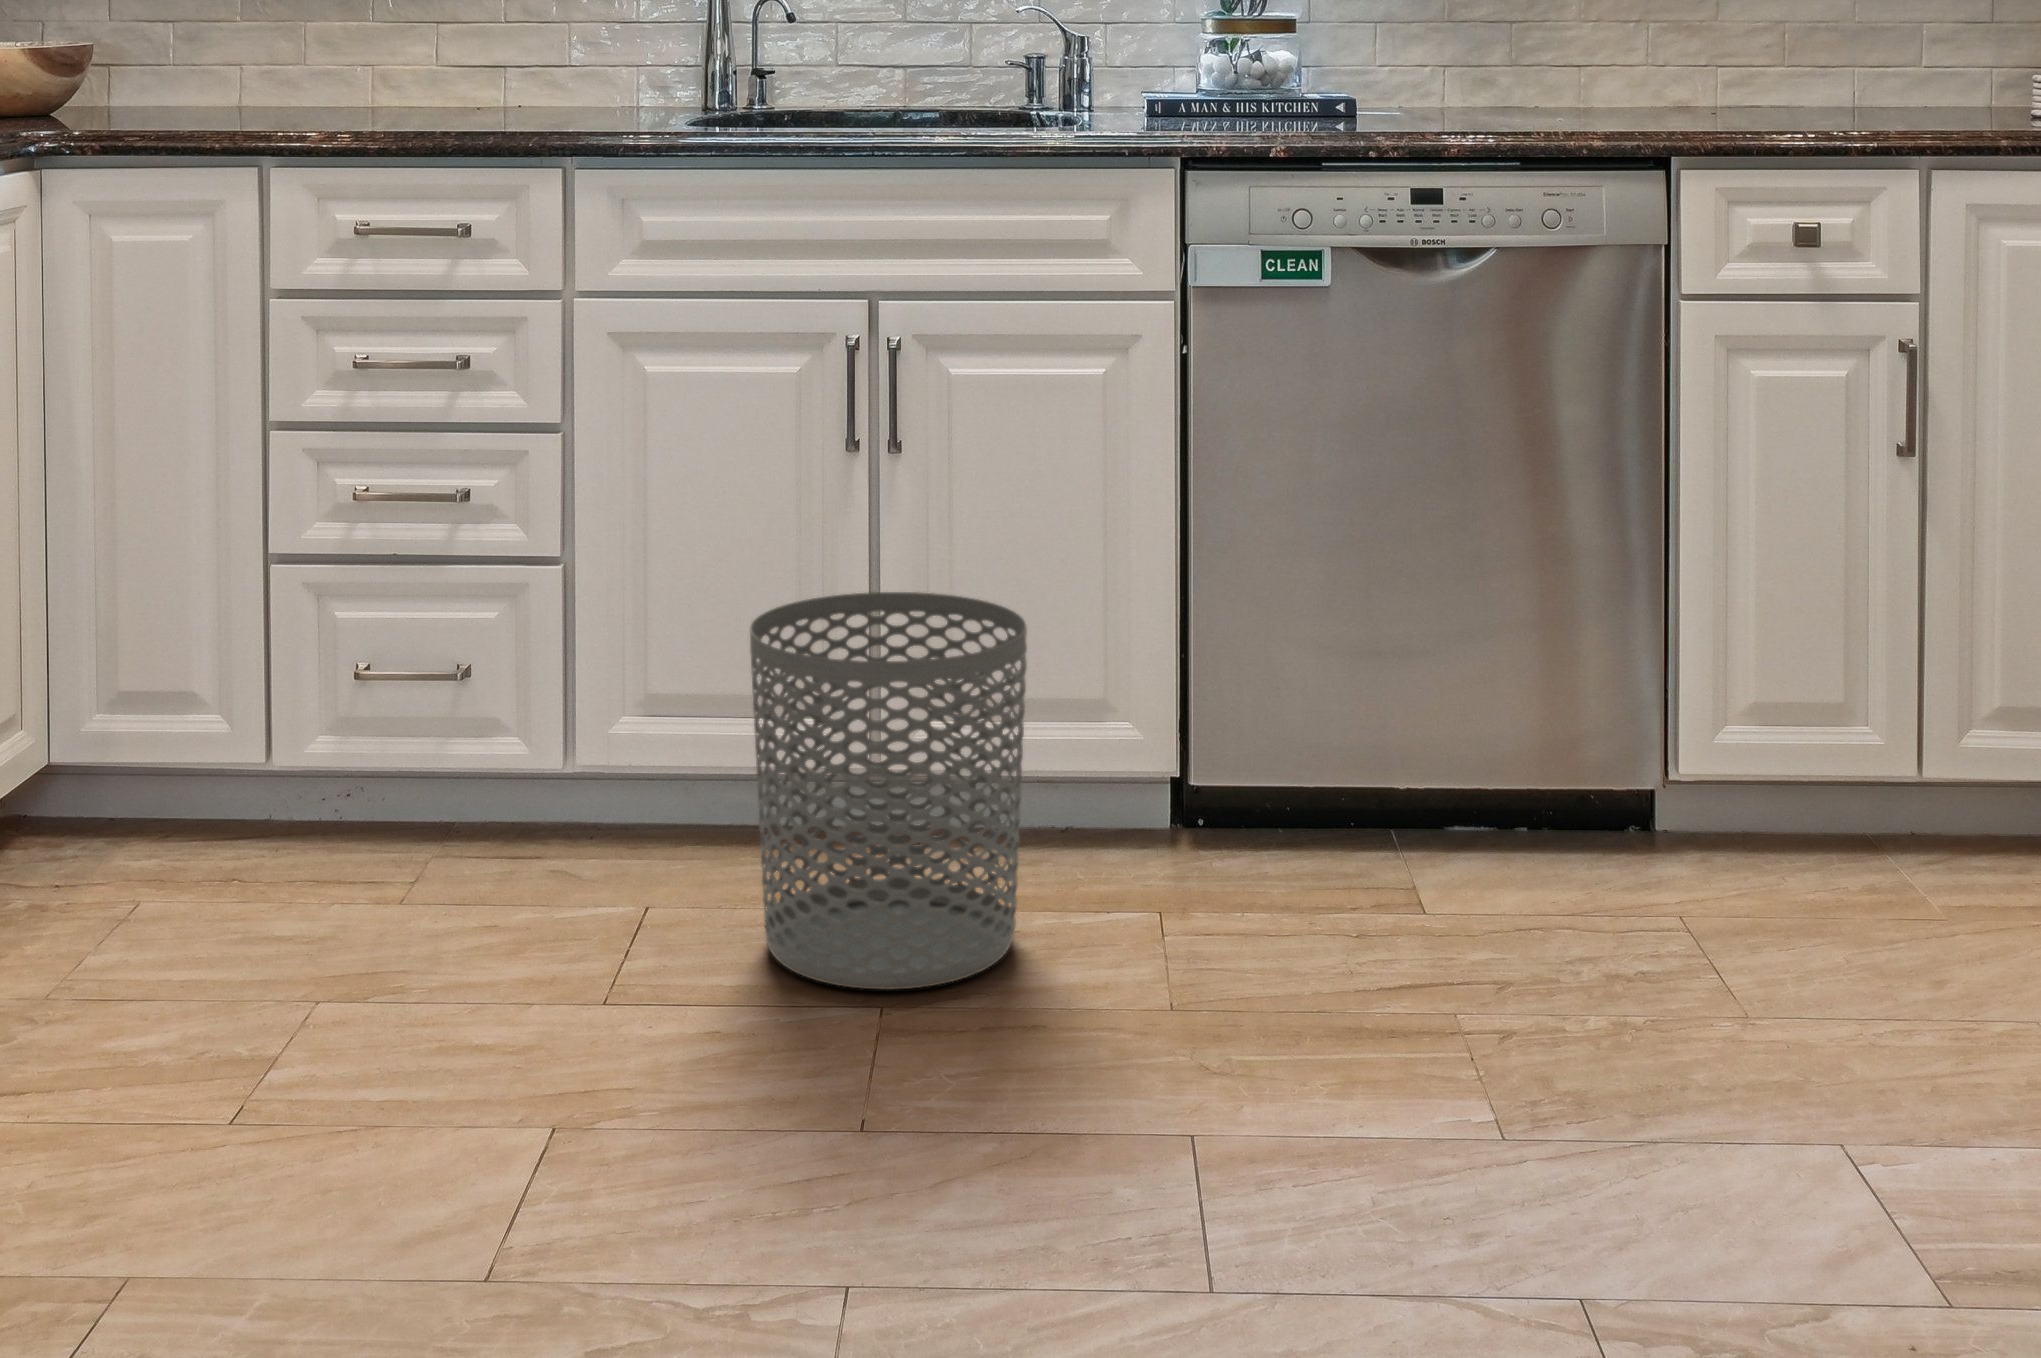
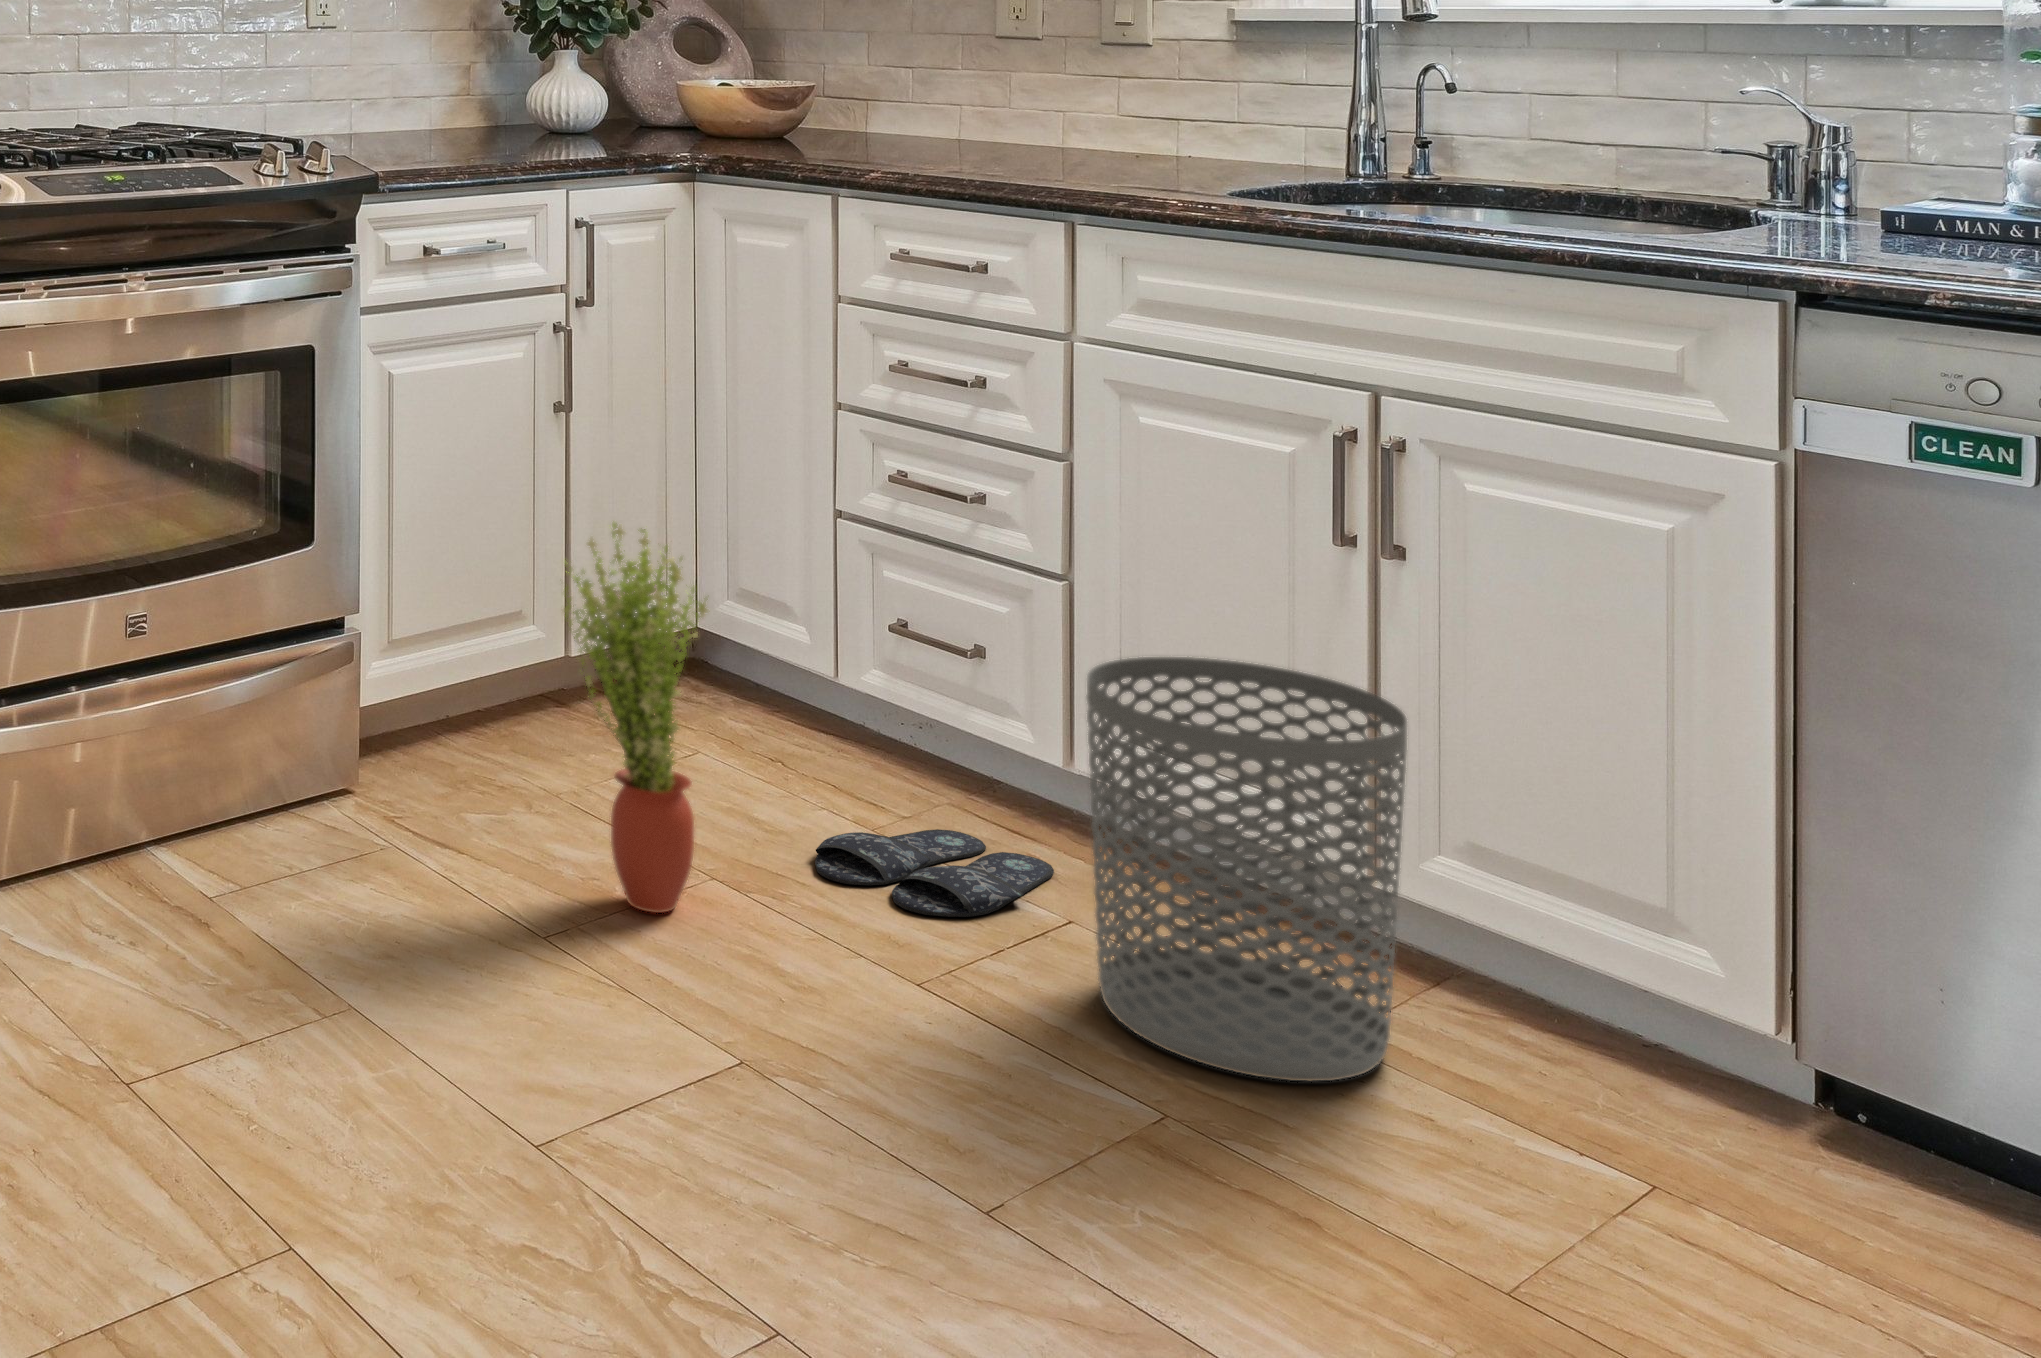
potted plant: none [168,593,376,1072] -> present [563,523,708,913]
slippers: none [387,864,615,960] -> present [815,829,1054,917]

